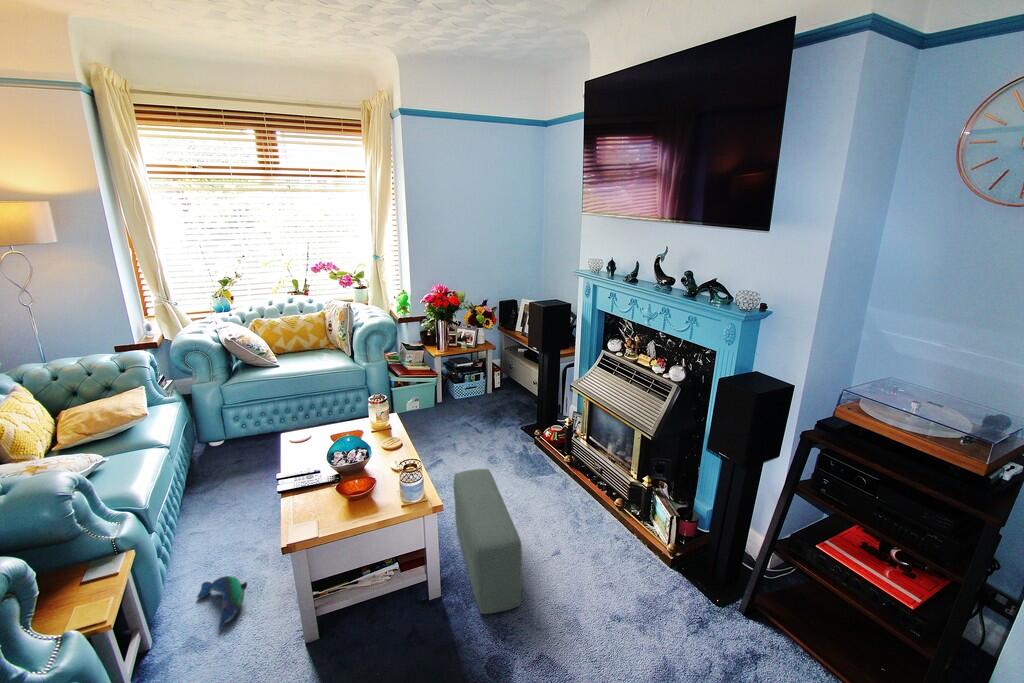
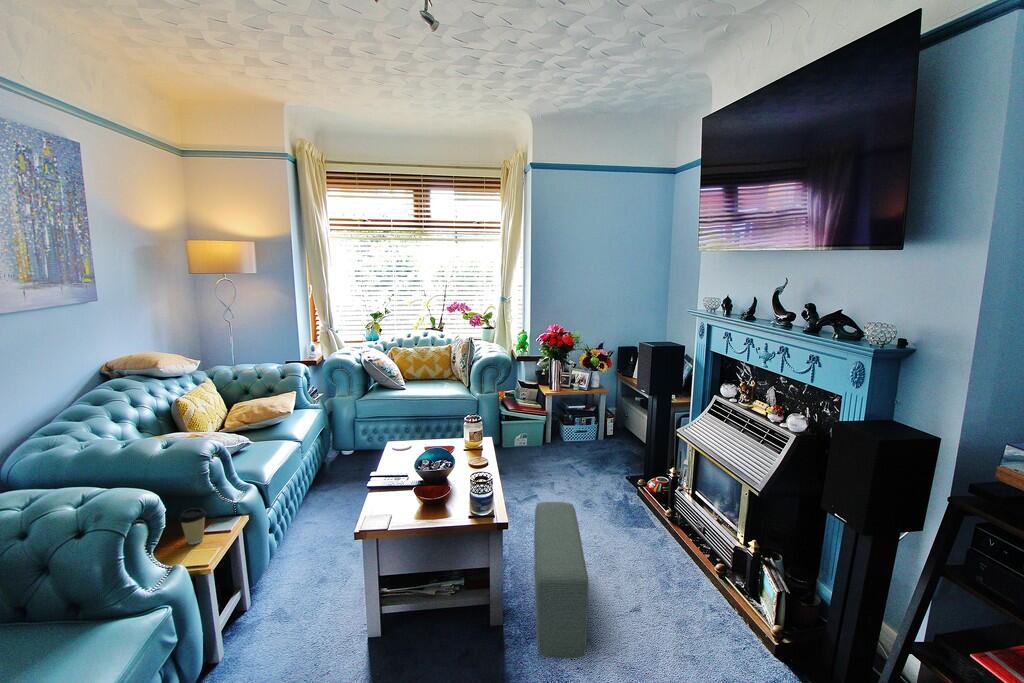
coffee cup: none [53,554,90,596] -> present [179,508,207,544]
plush toy: present [197,576,247,629] -> none [294,562,334,609]

